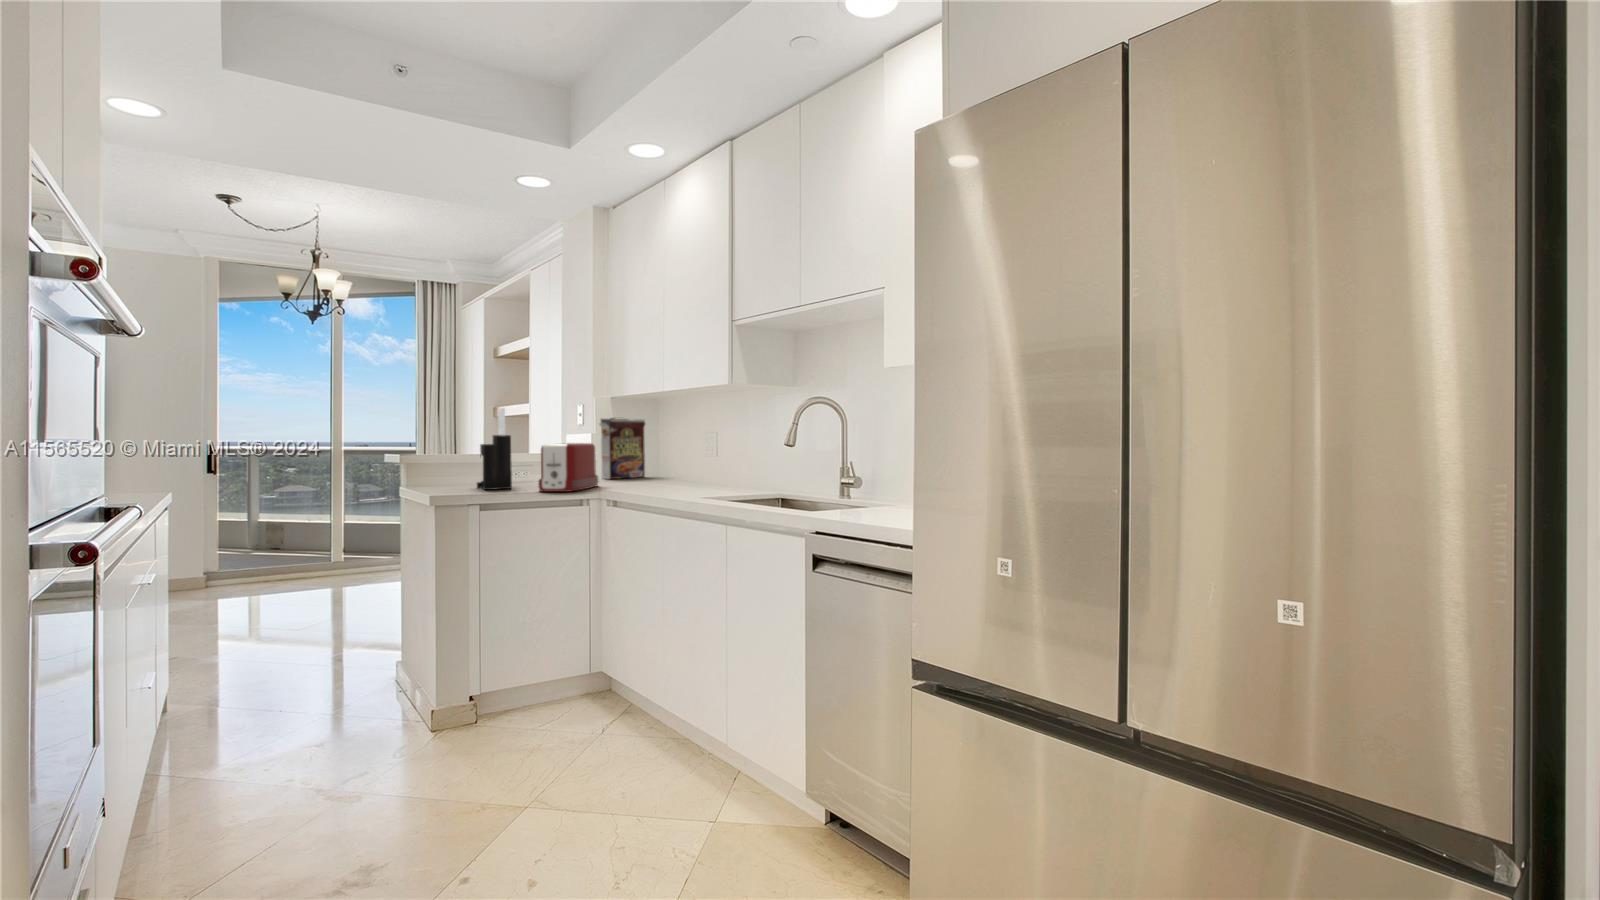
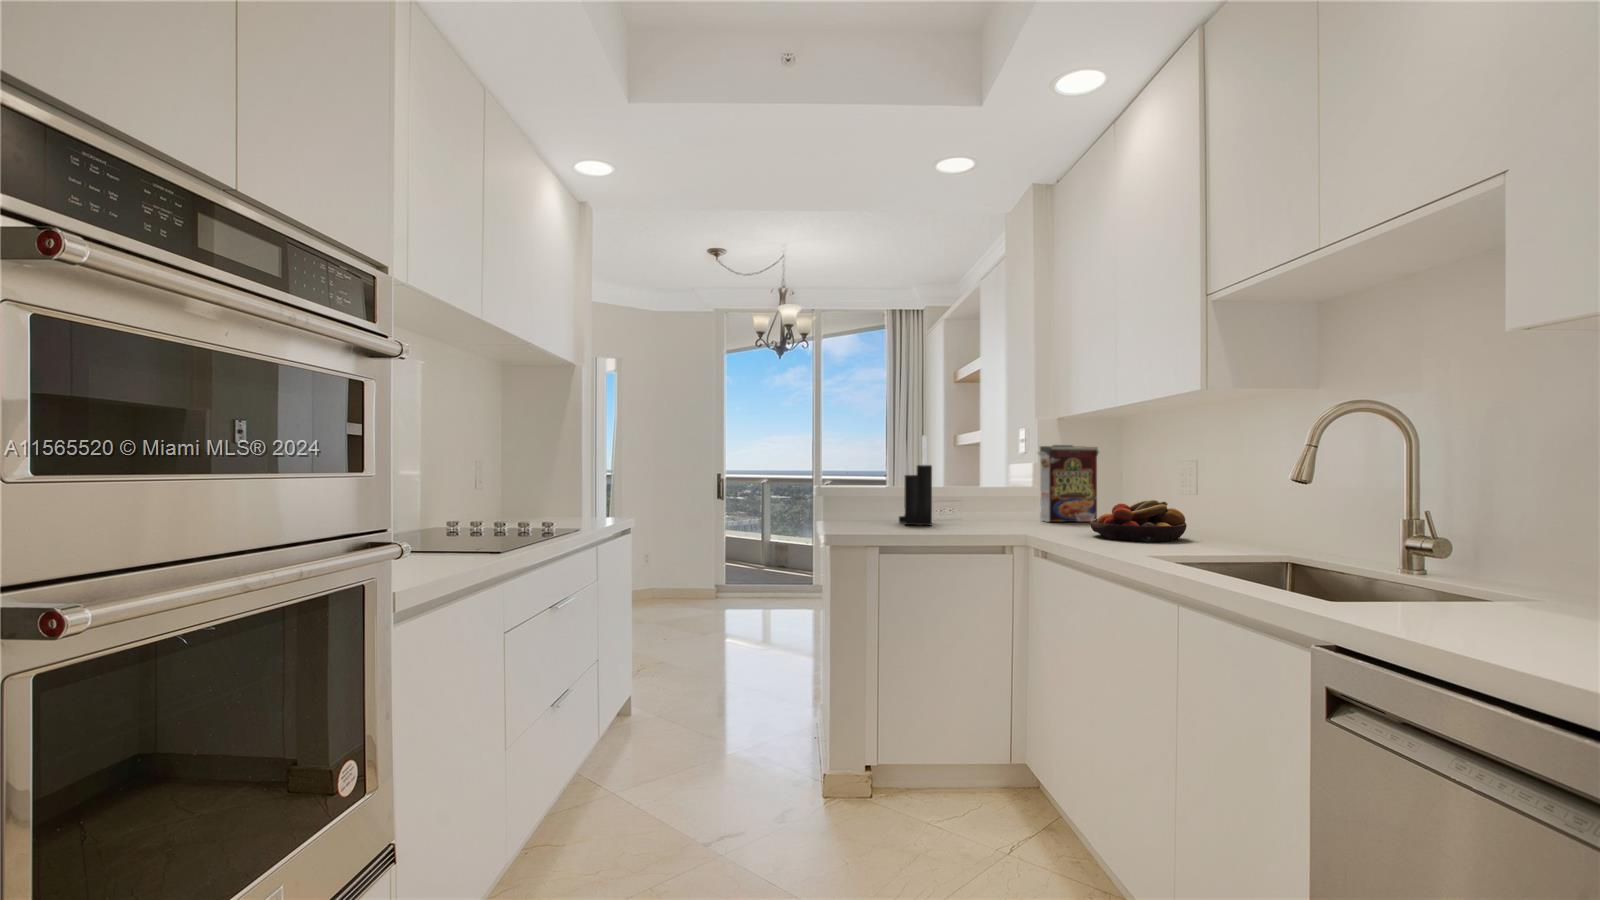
toaster: present [538,443,598,492] -> none [956,476,1029,533]
fruit bowl: none [649,459,714,490] -> present [1090,500,1187,542]

